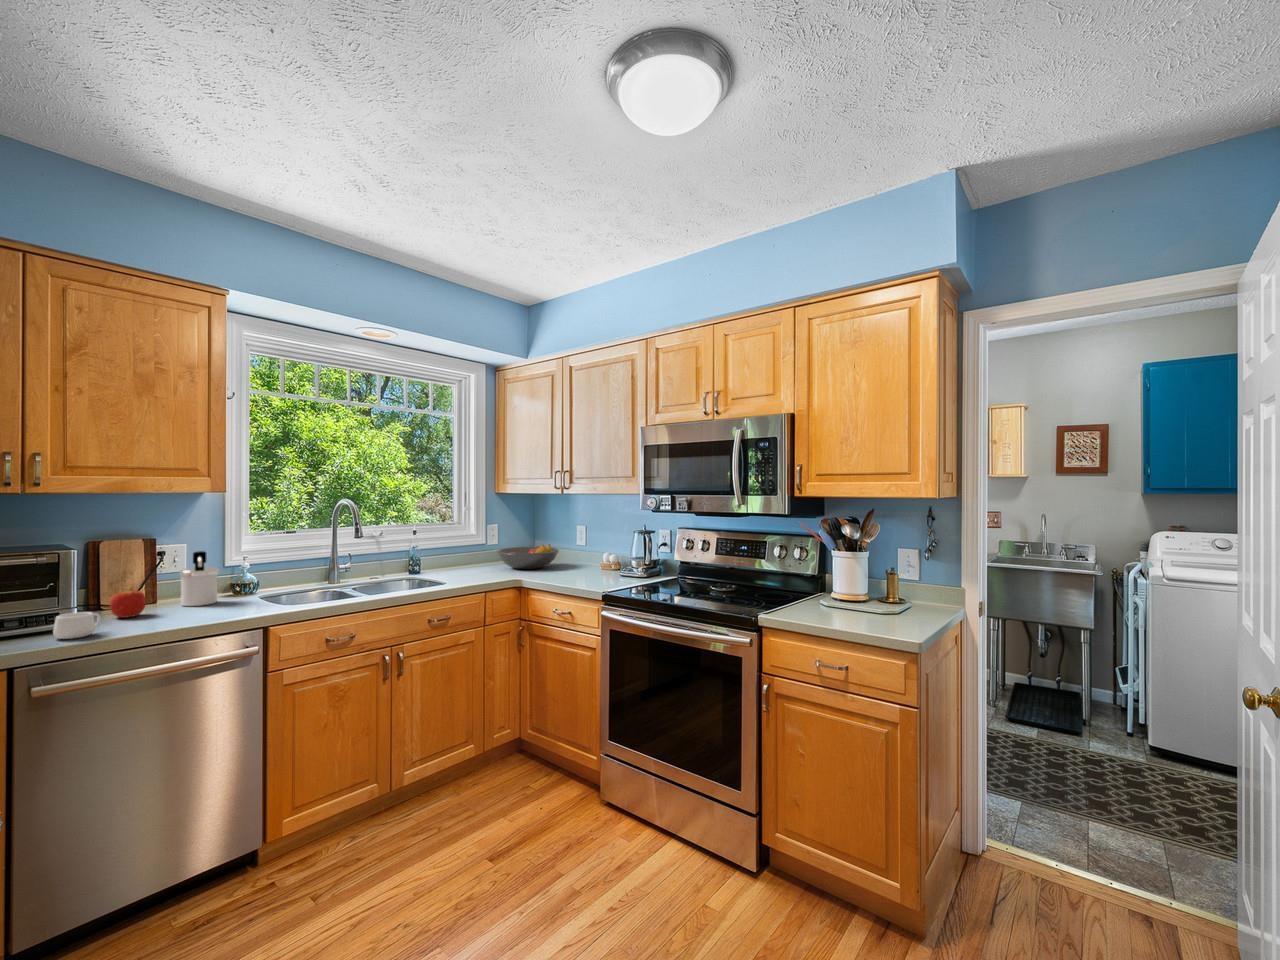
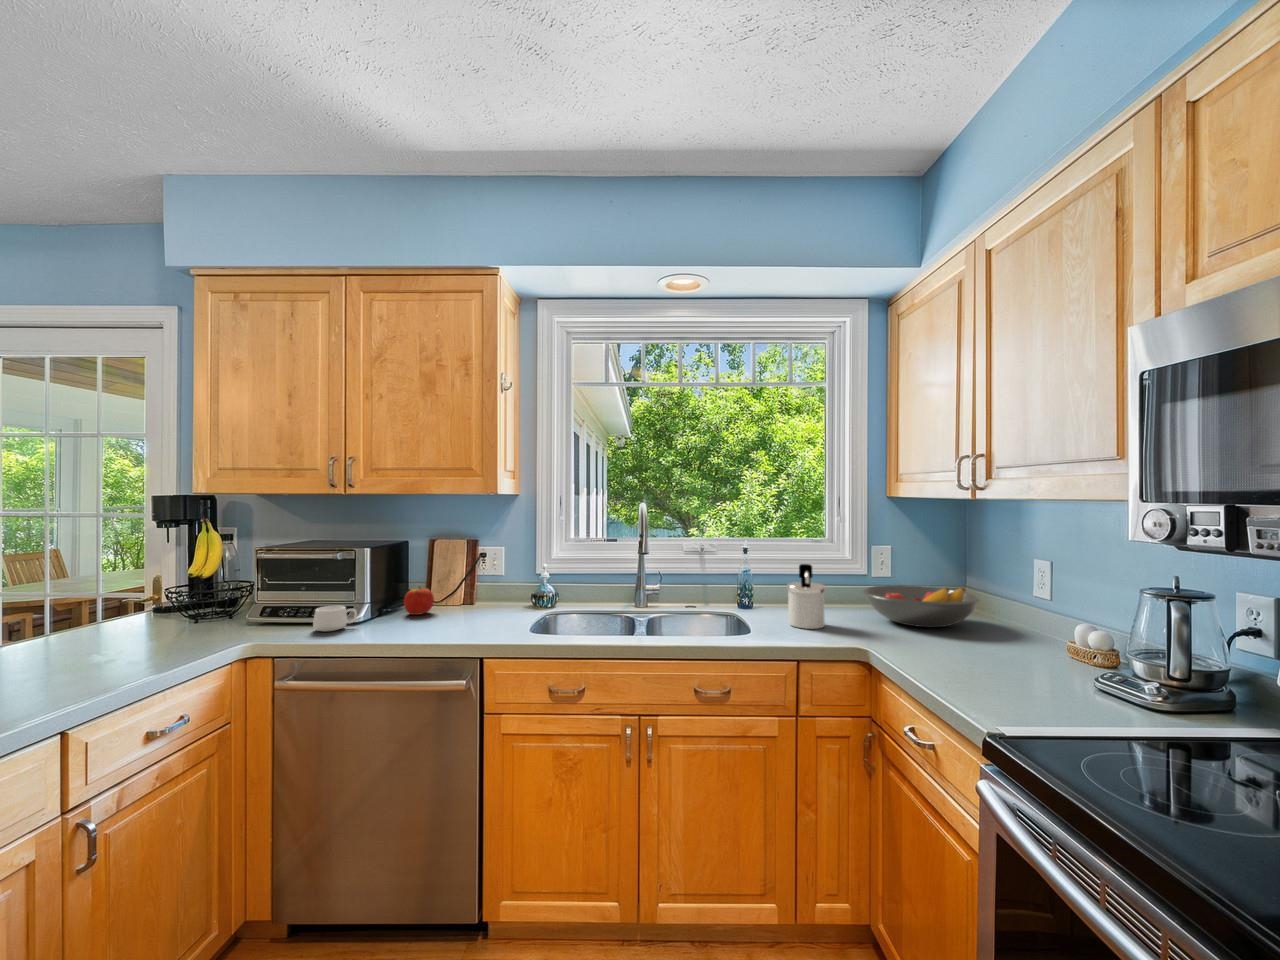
soap dispenser: present [180,551,219,606] -> present [787,564,825,629]

